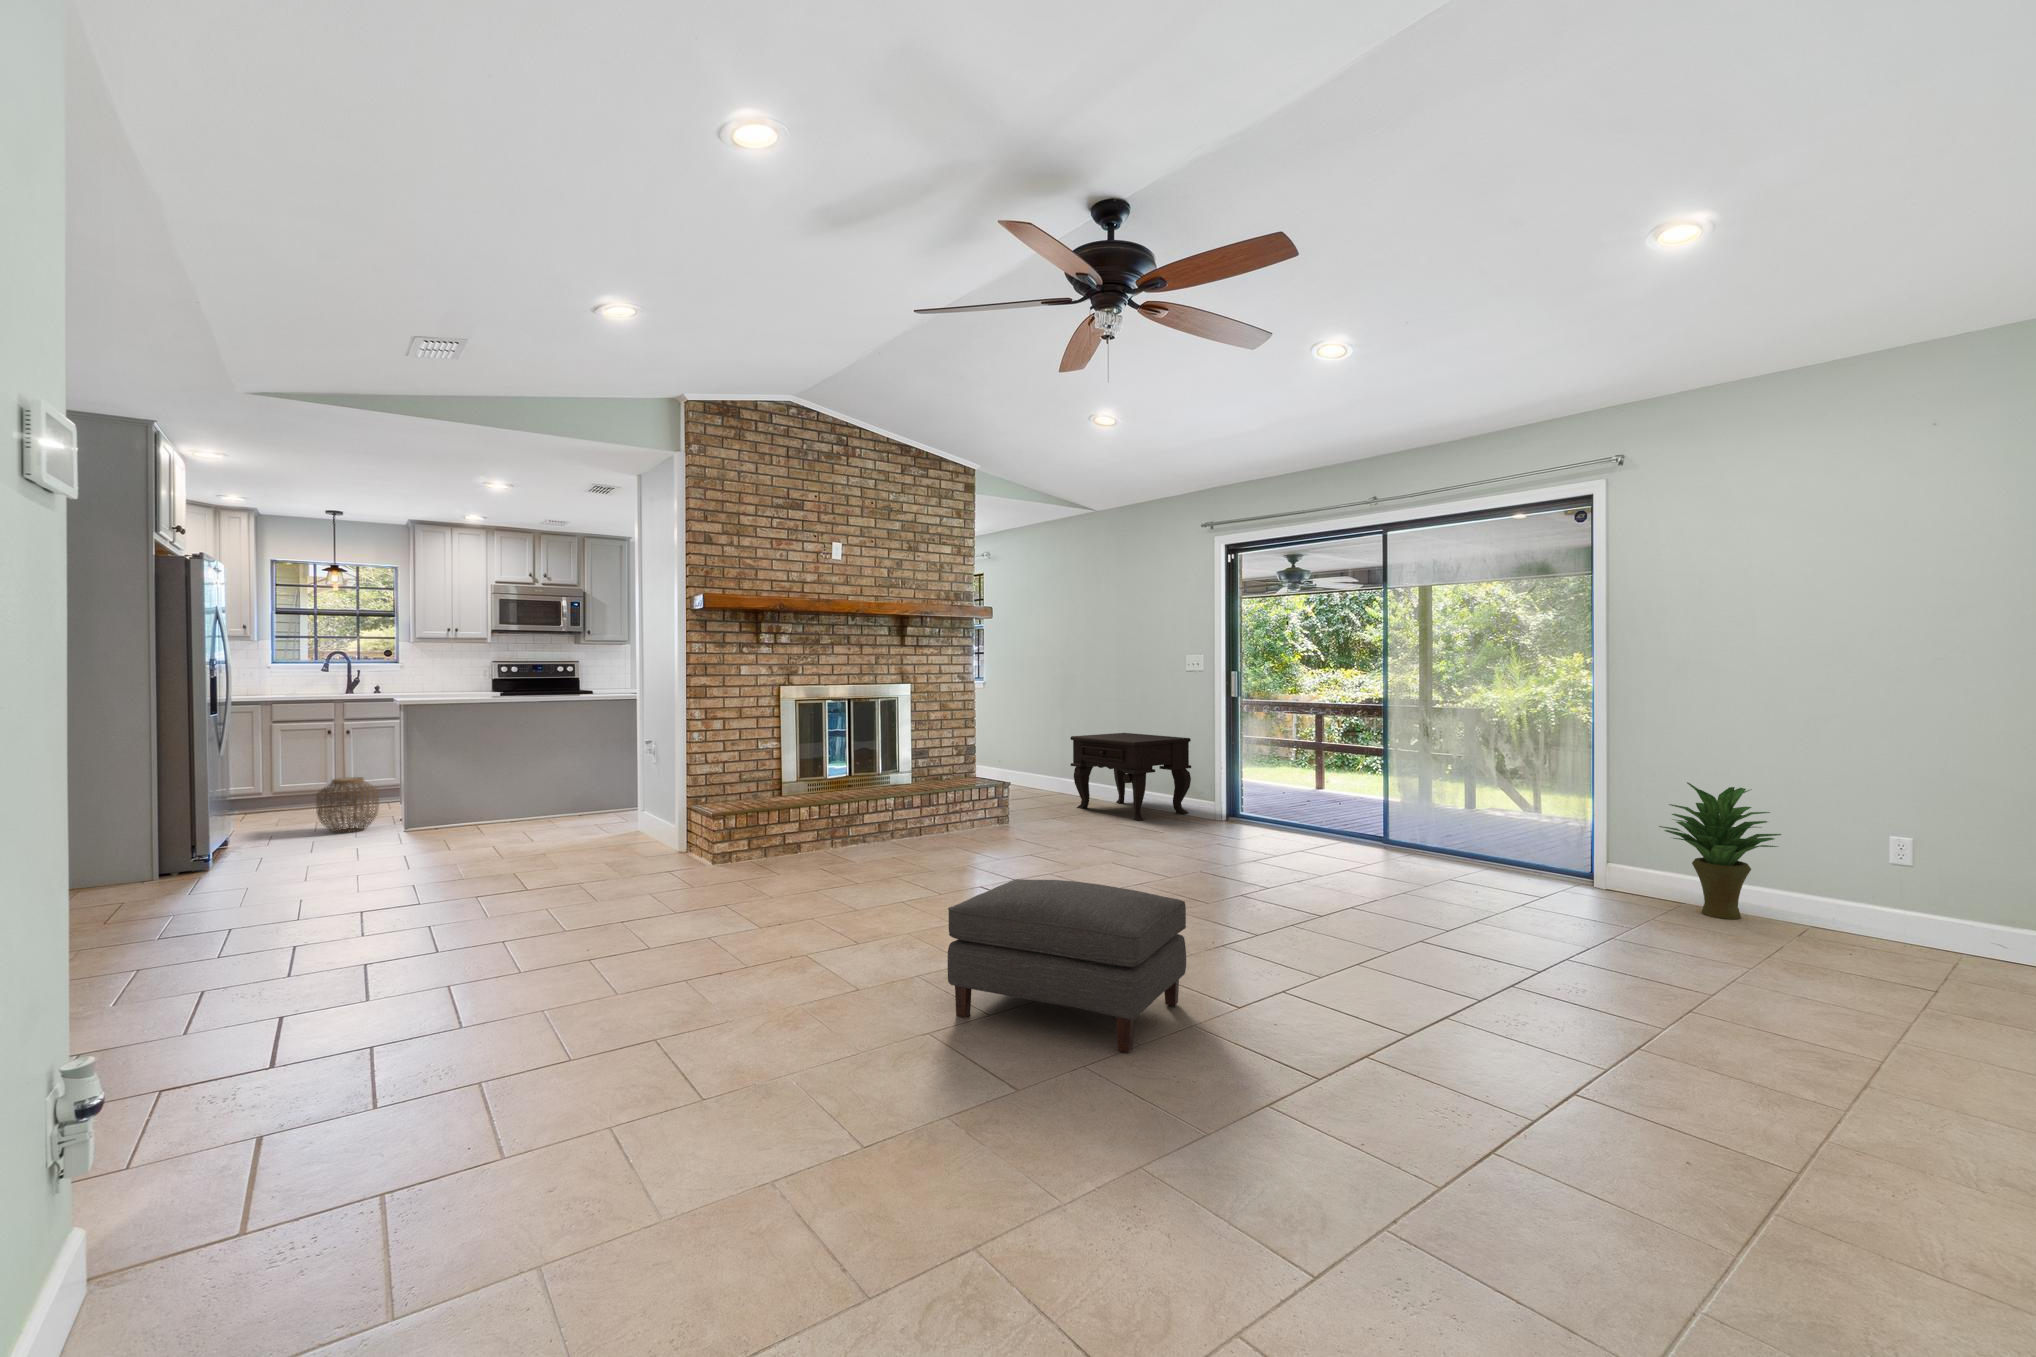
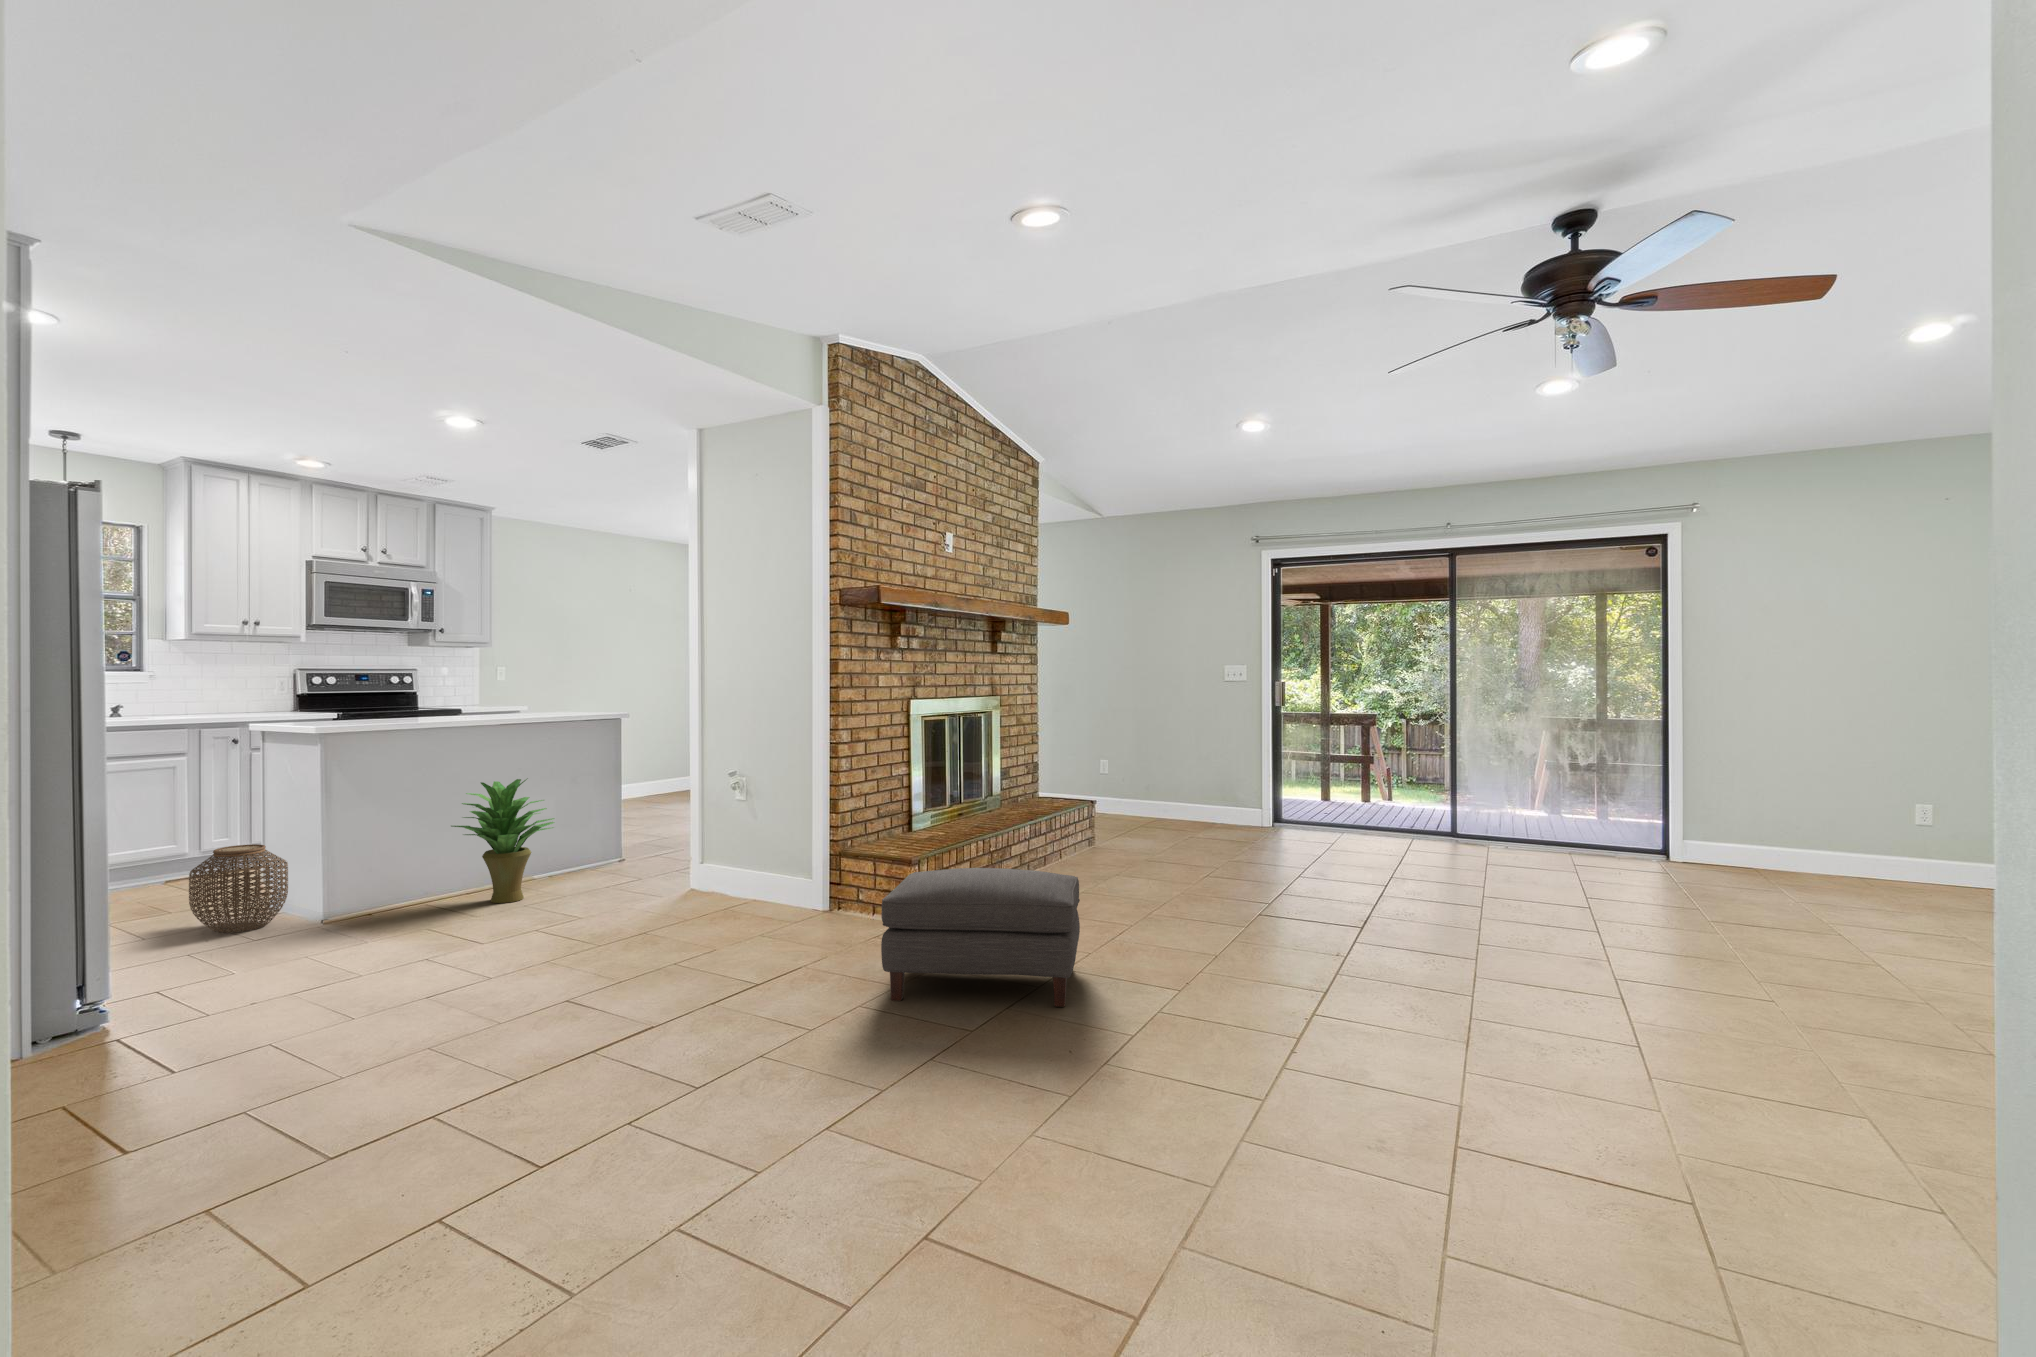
side table: present [1070,733,1191,820] -> none [1117,746,1239,836]
potted plant: present [1659,782,1781,919] -> present [451,779,554,903]
ottoman: present [948,879,1186,1052] -> present [881,868,1080,1007]

